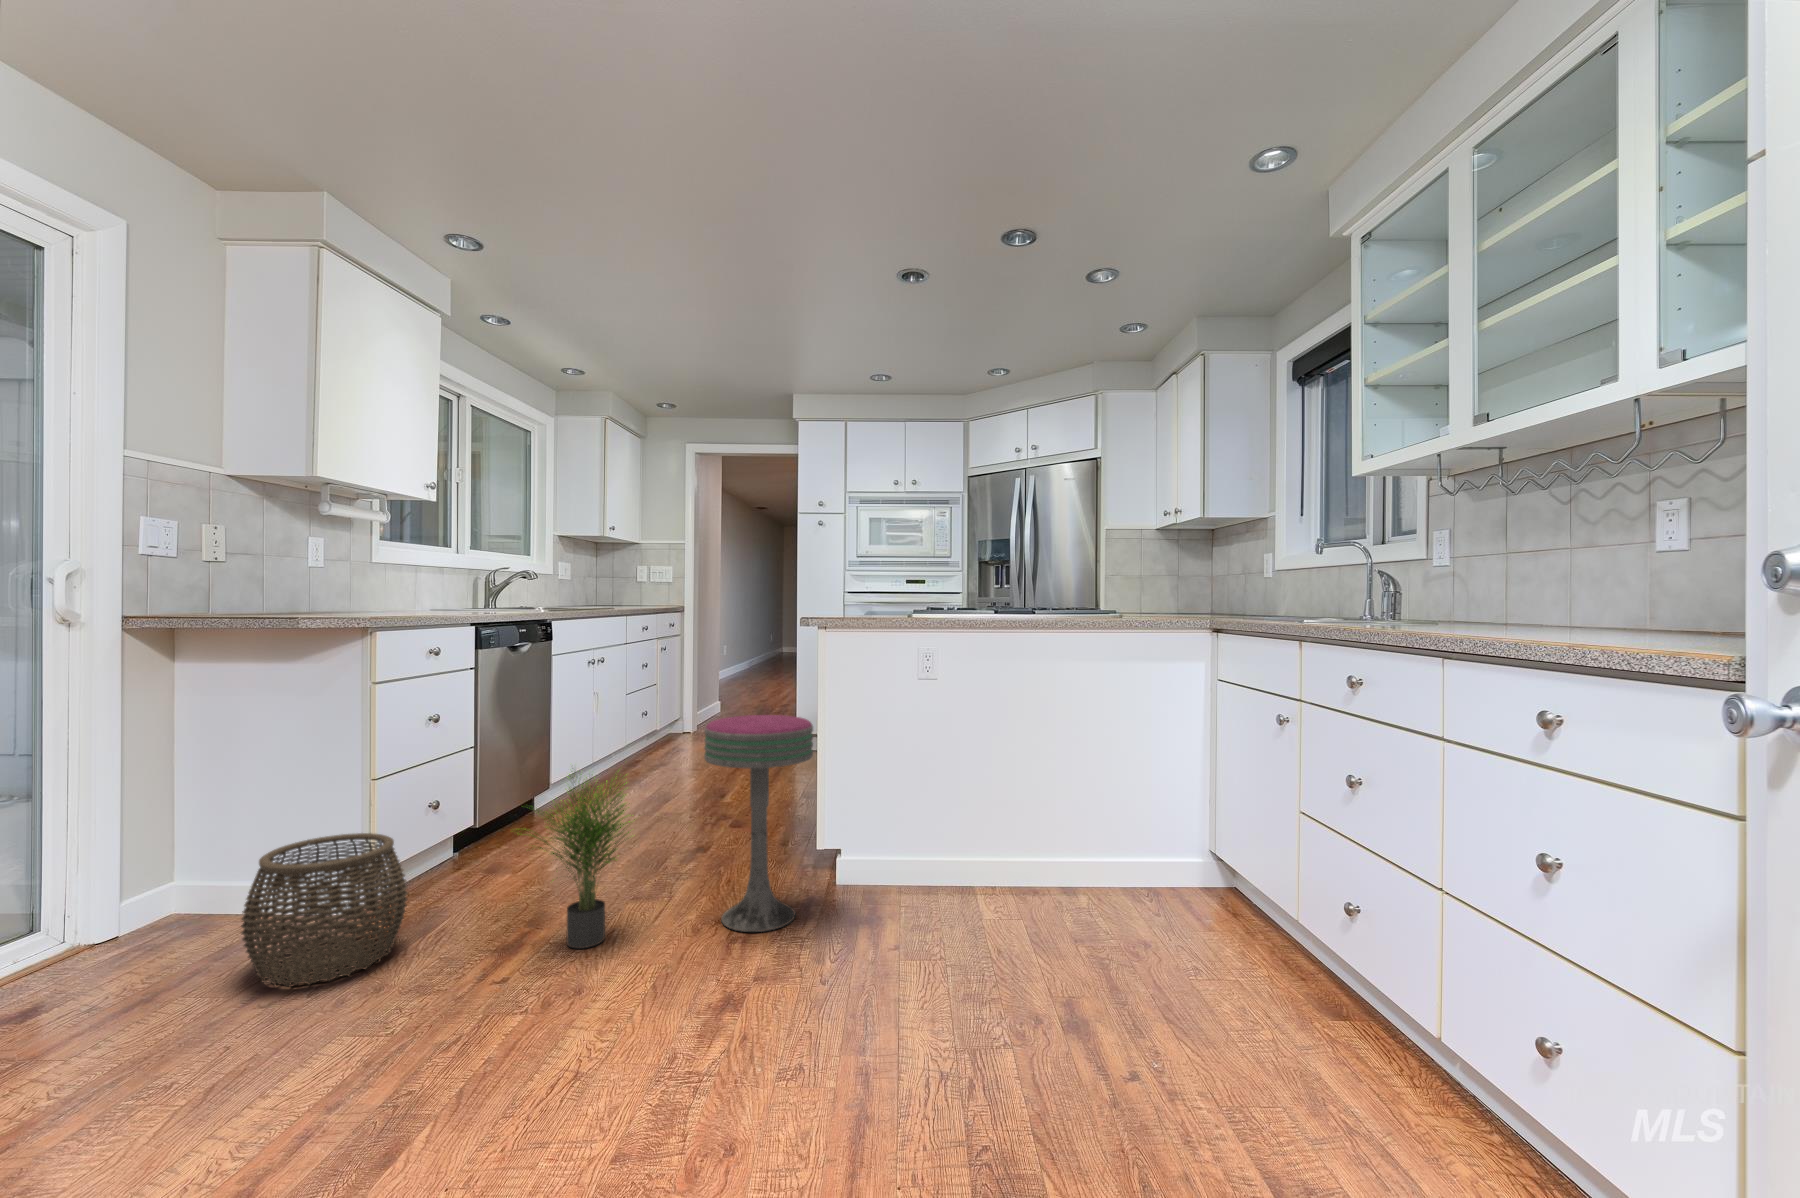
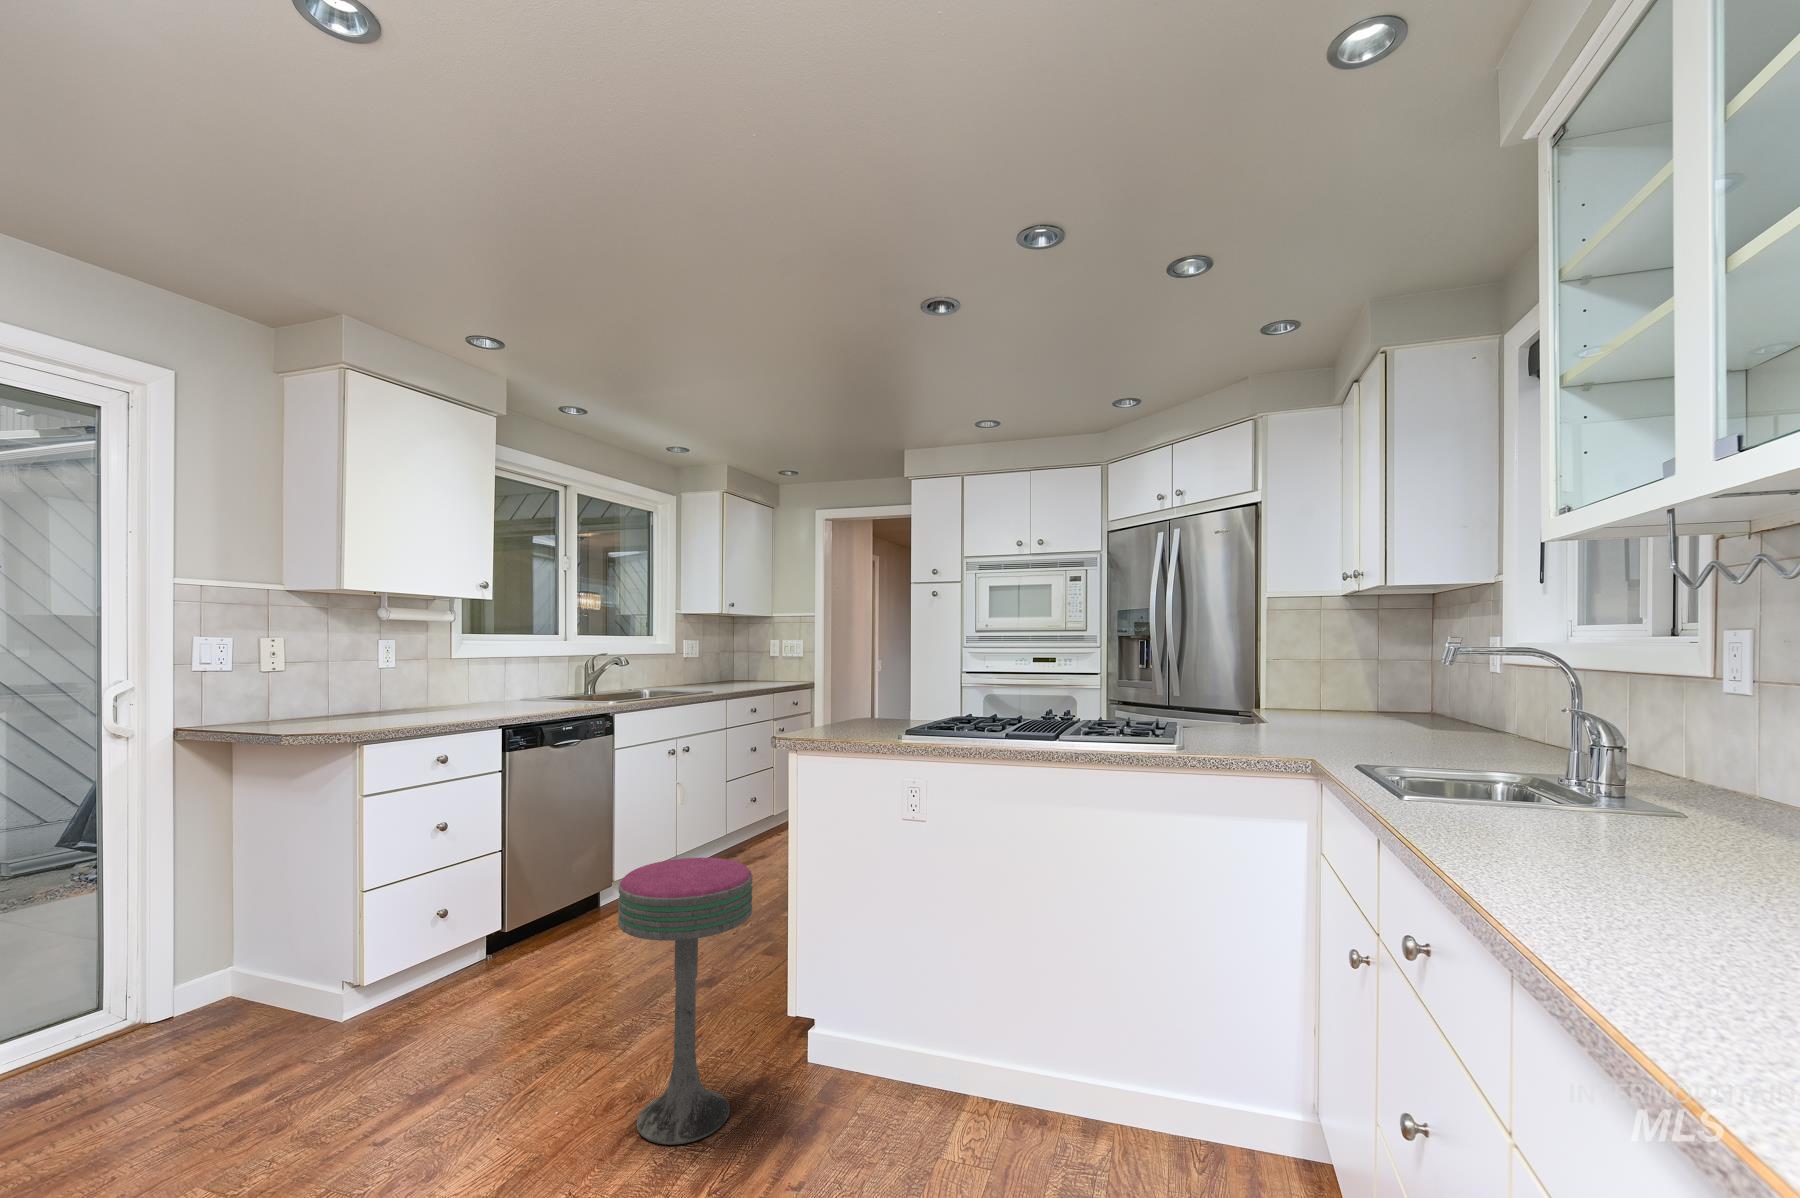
potted plant: present [516,771,635,949] -> none [404,908,554,1134]
woven basket: present [241,833,408,987] -> none [158,963,338,1138]

